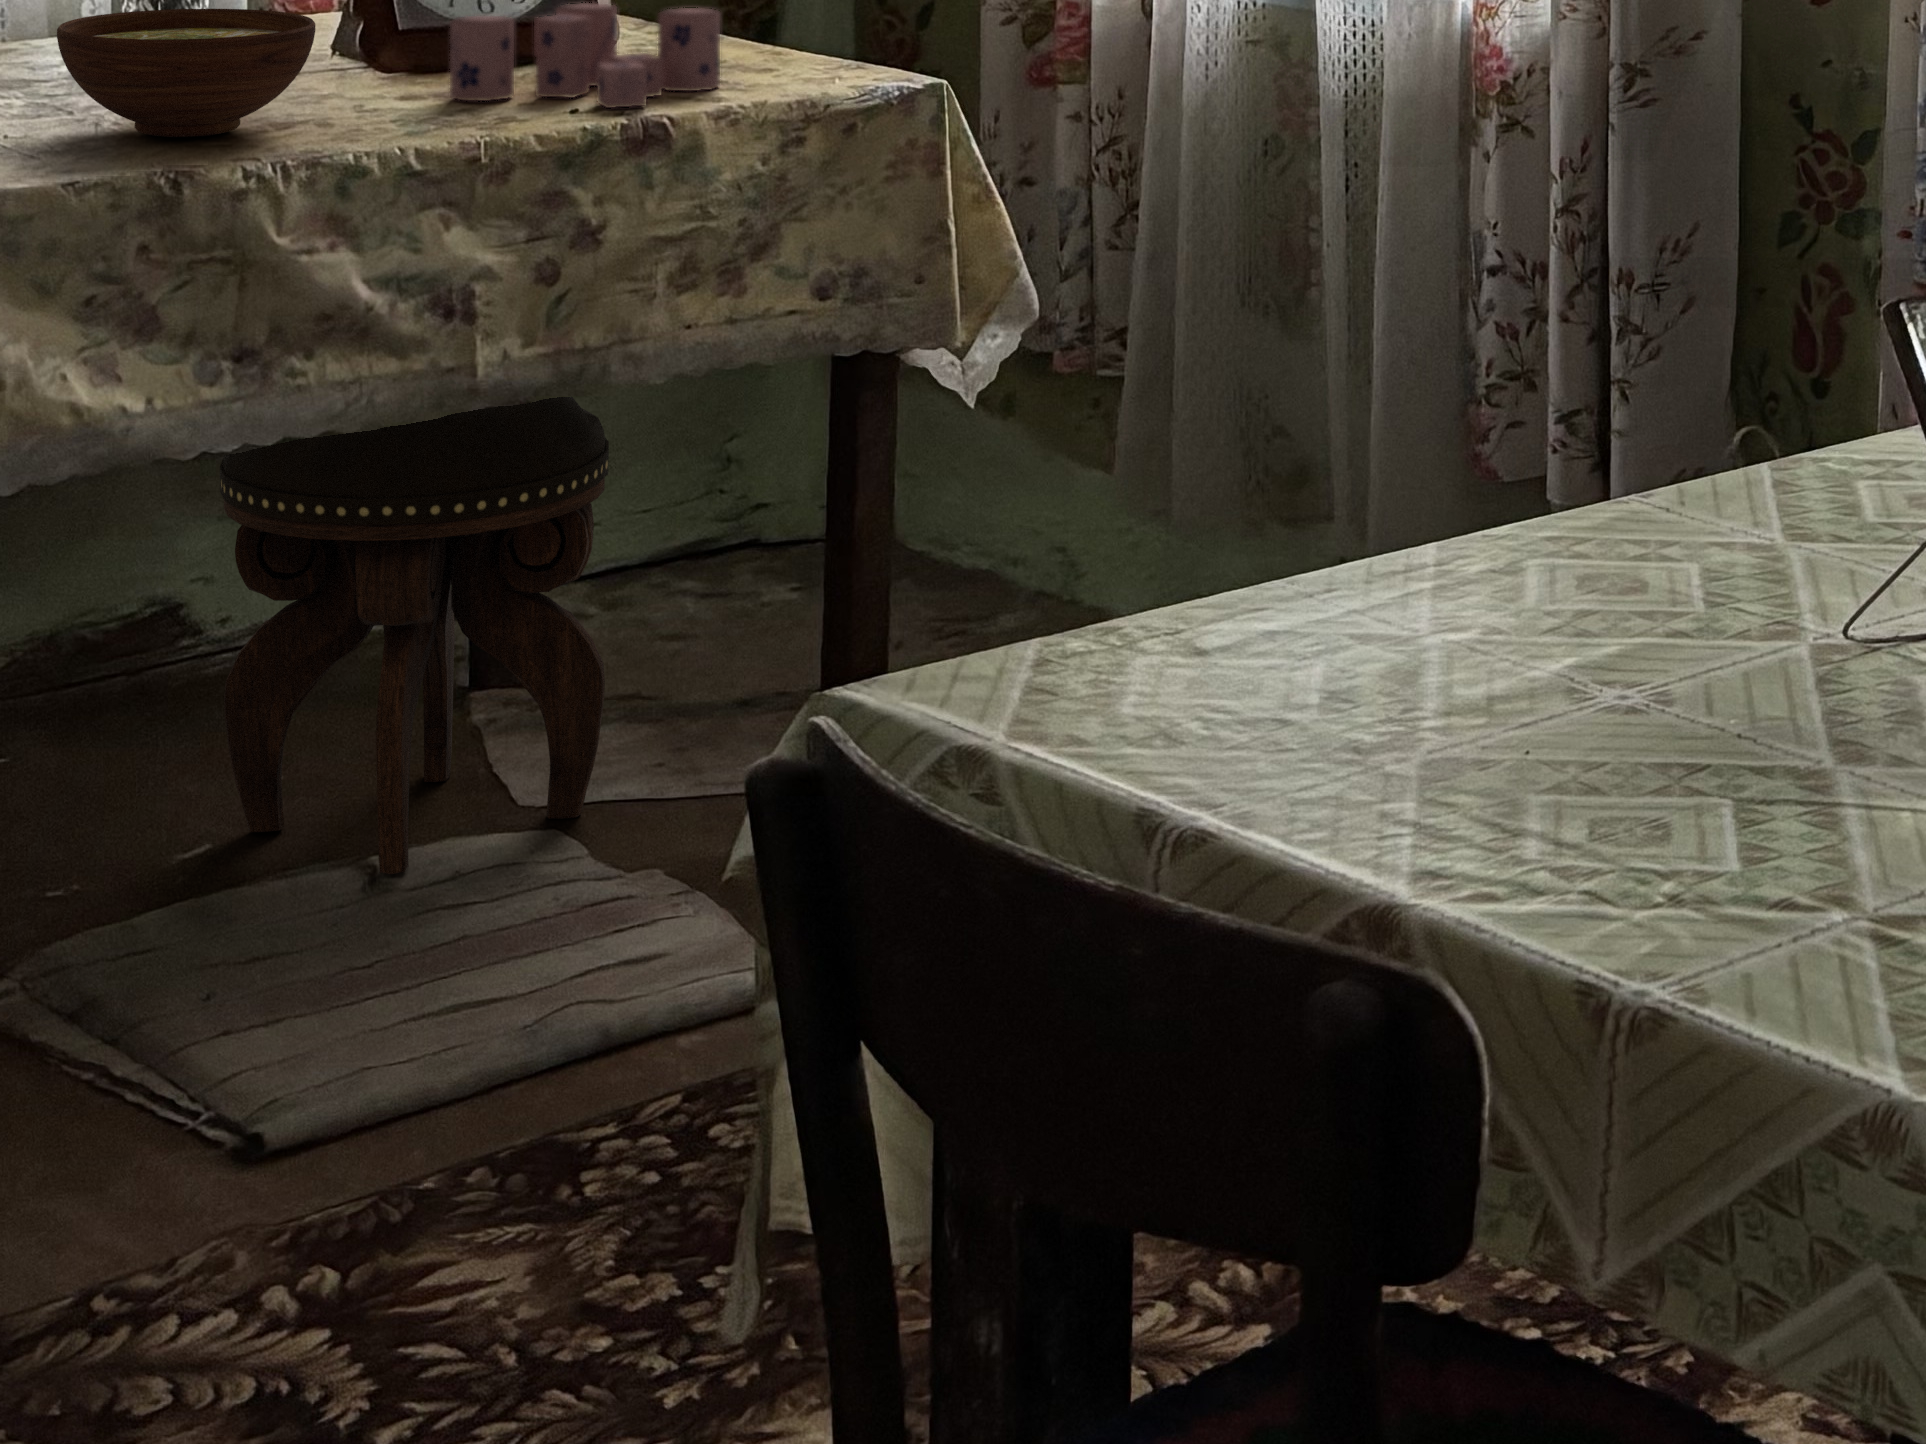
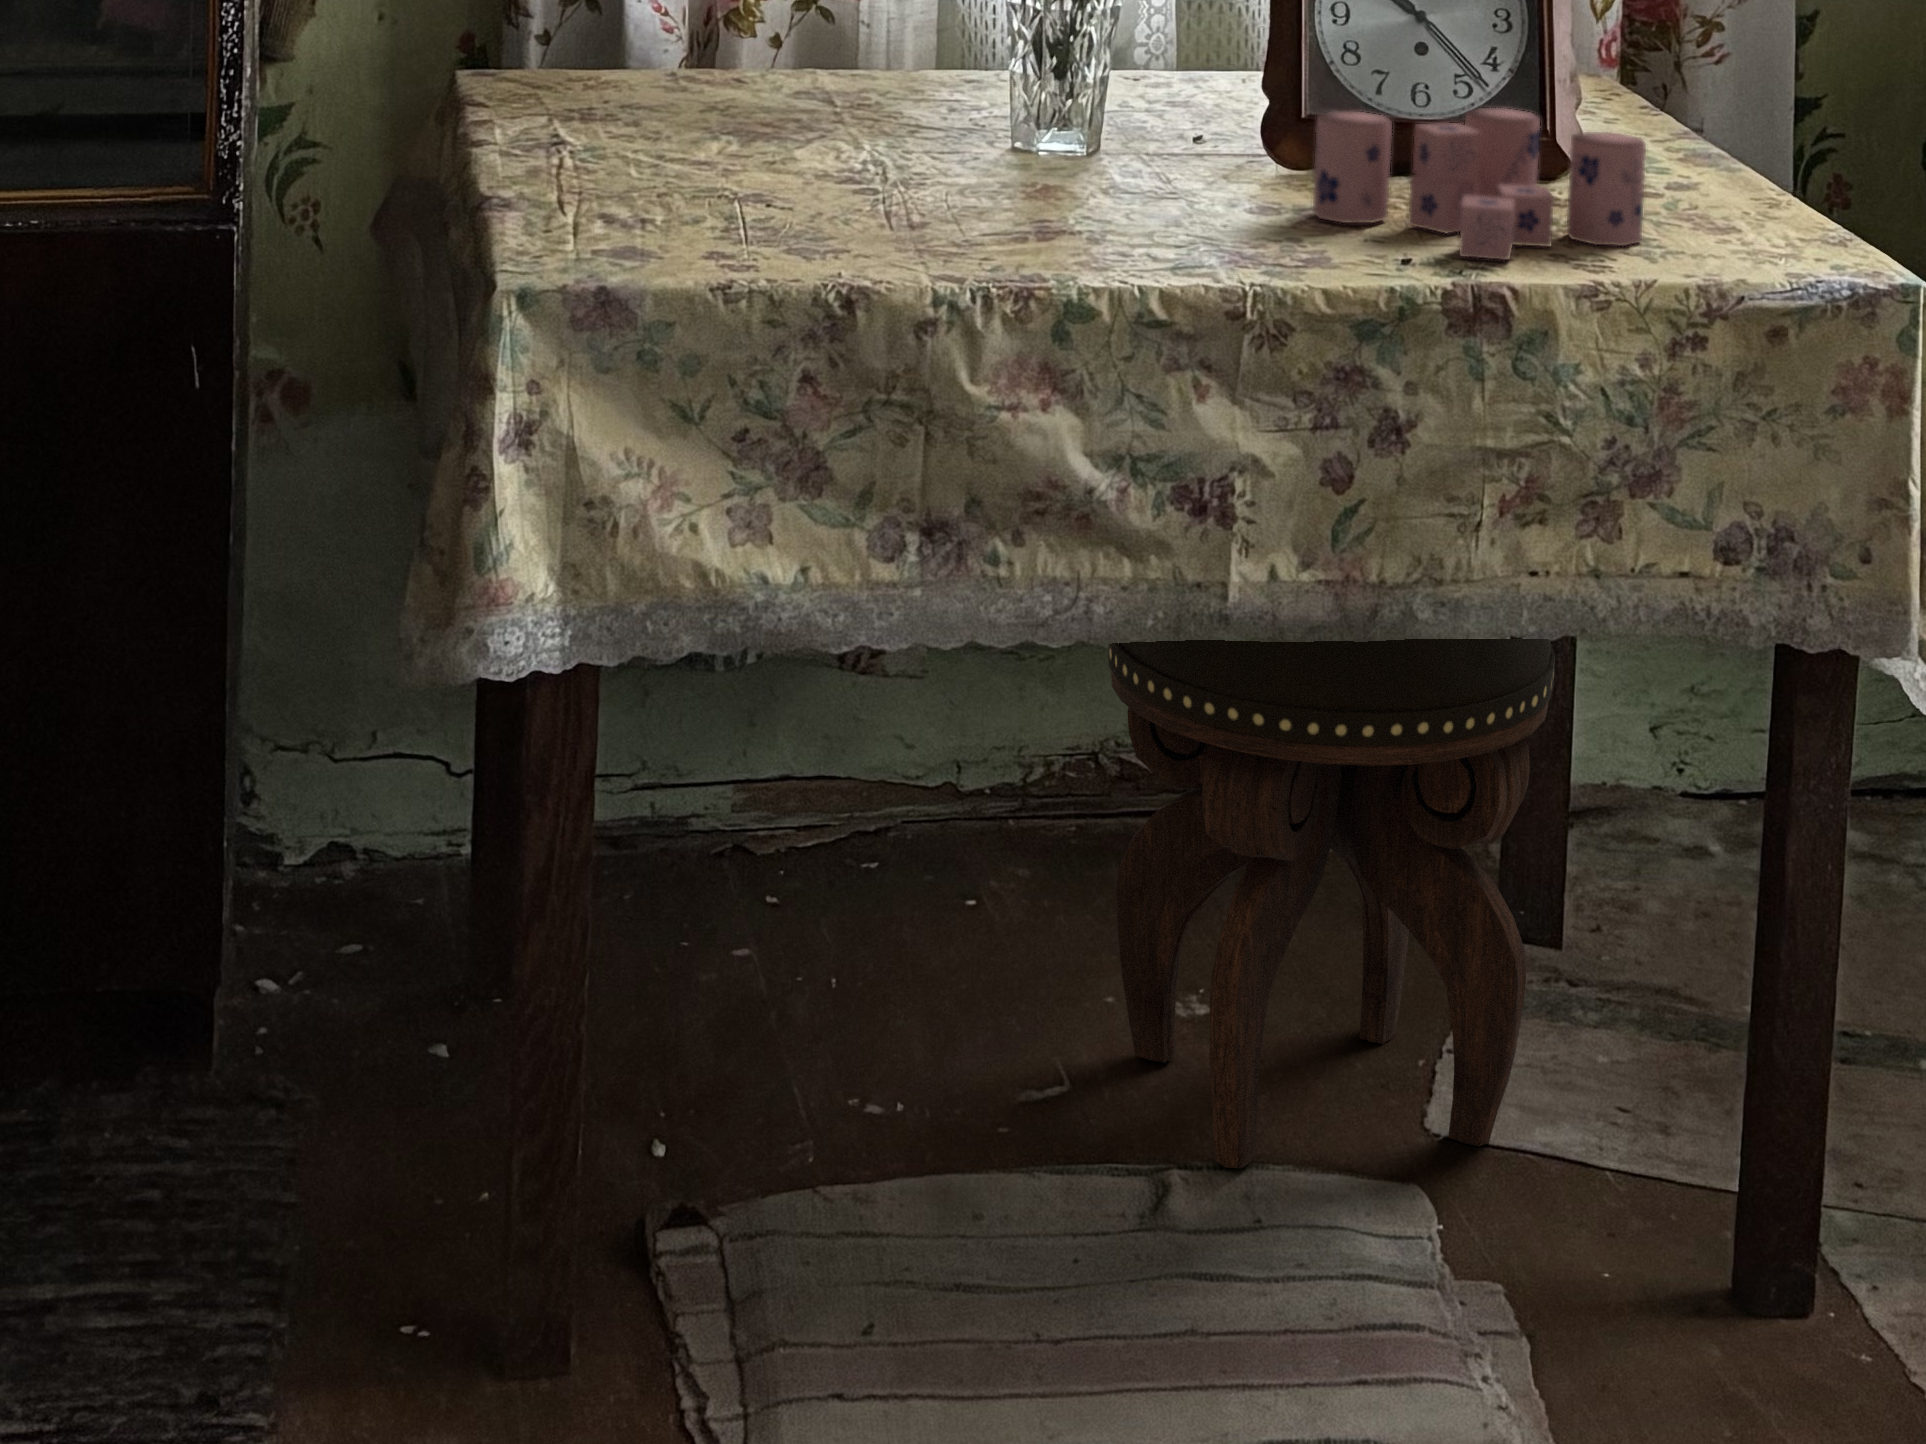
bowl: present [57,9,315,137] -> none [838,63,1121,228]

